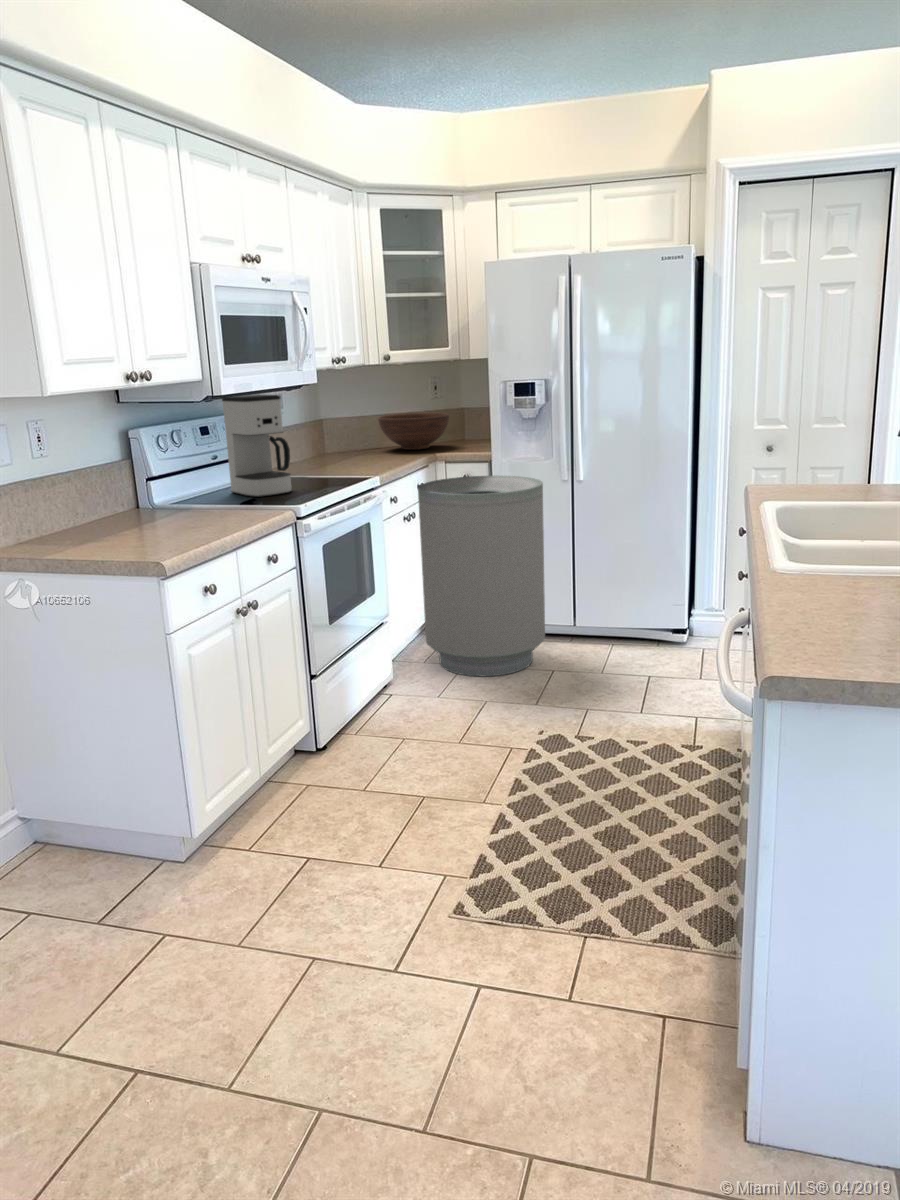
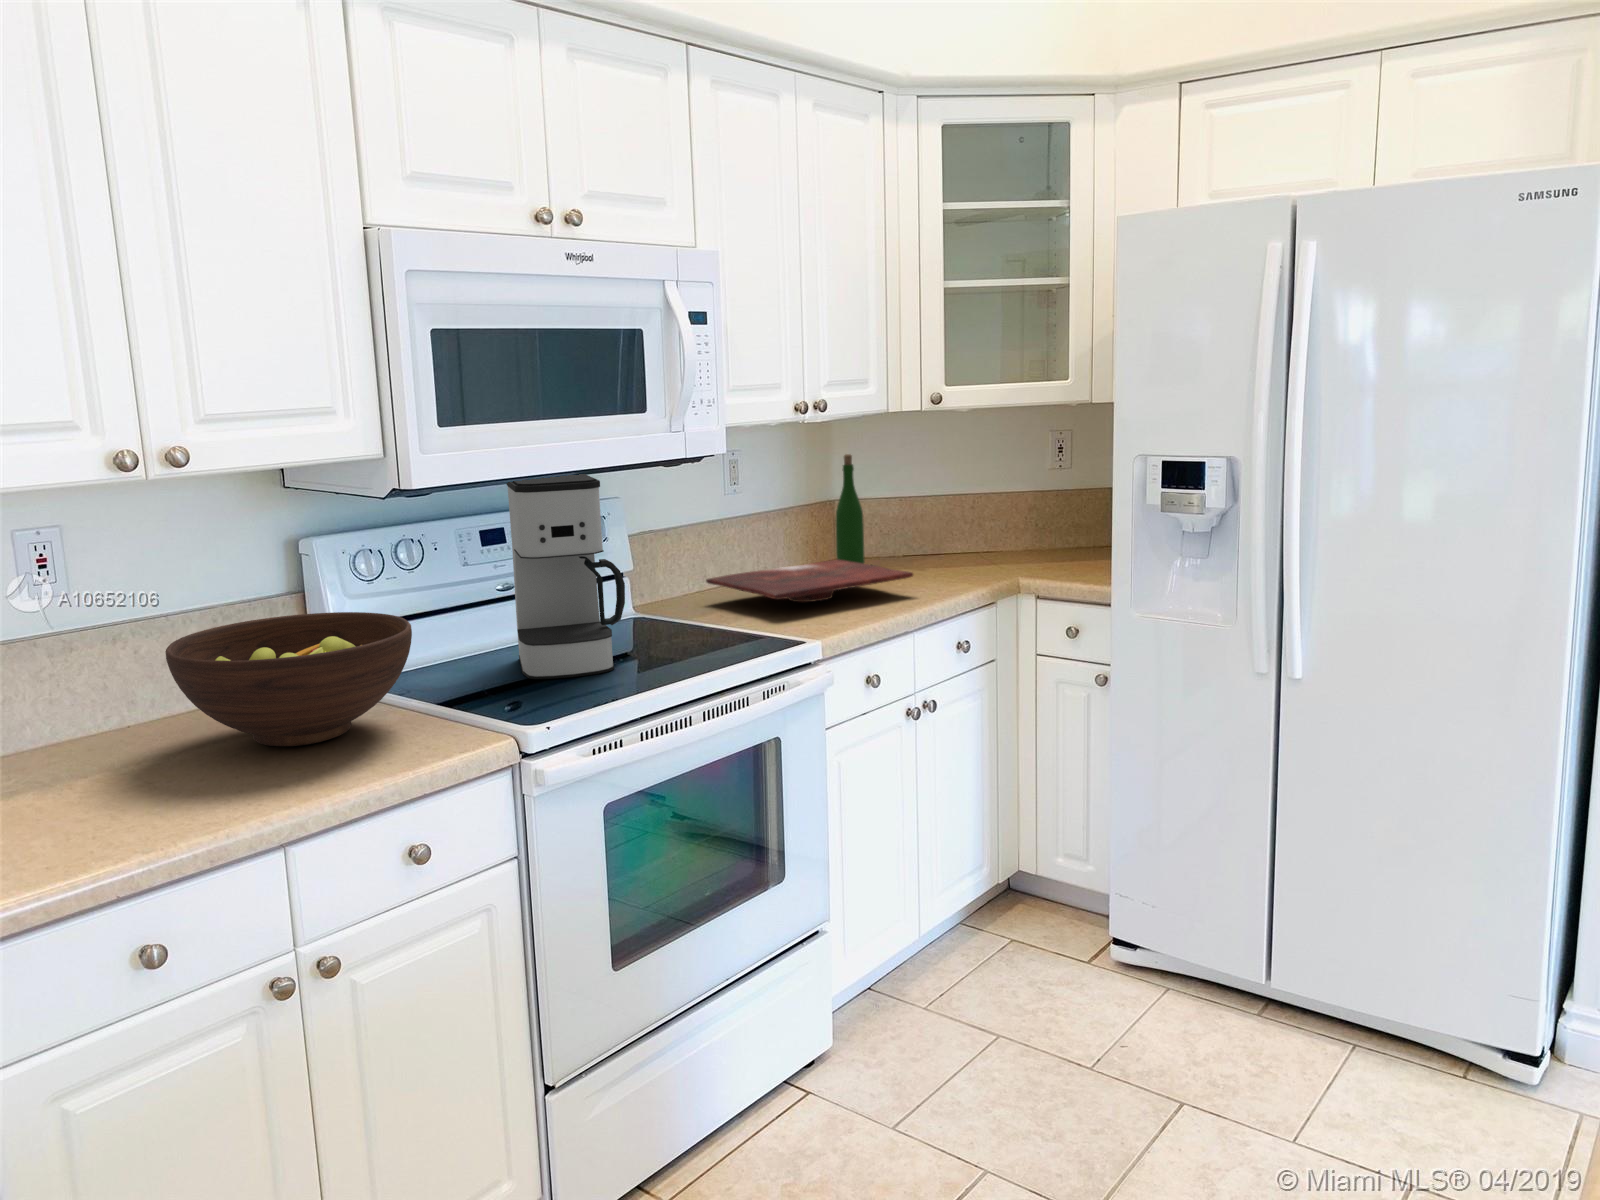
wine bottle: none [331,391,348,454] -> present [835,454,865,564]
fruit bowl: present [378,413,449,450] -> present [165,612,412,746]
cutting board: none [289,447,395,466] -> present [706,560,913,602]
trash can: present [418,476,545,676] -> none [924,639,1193,1082]

